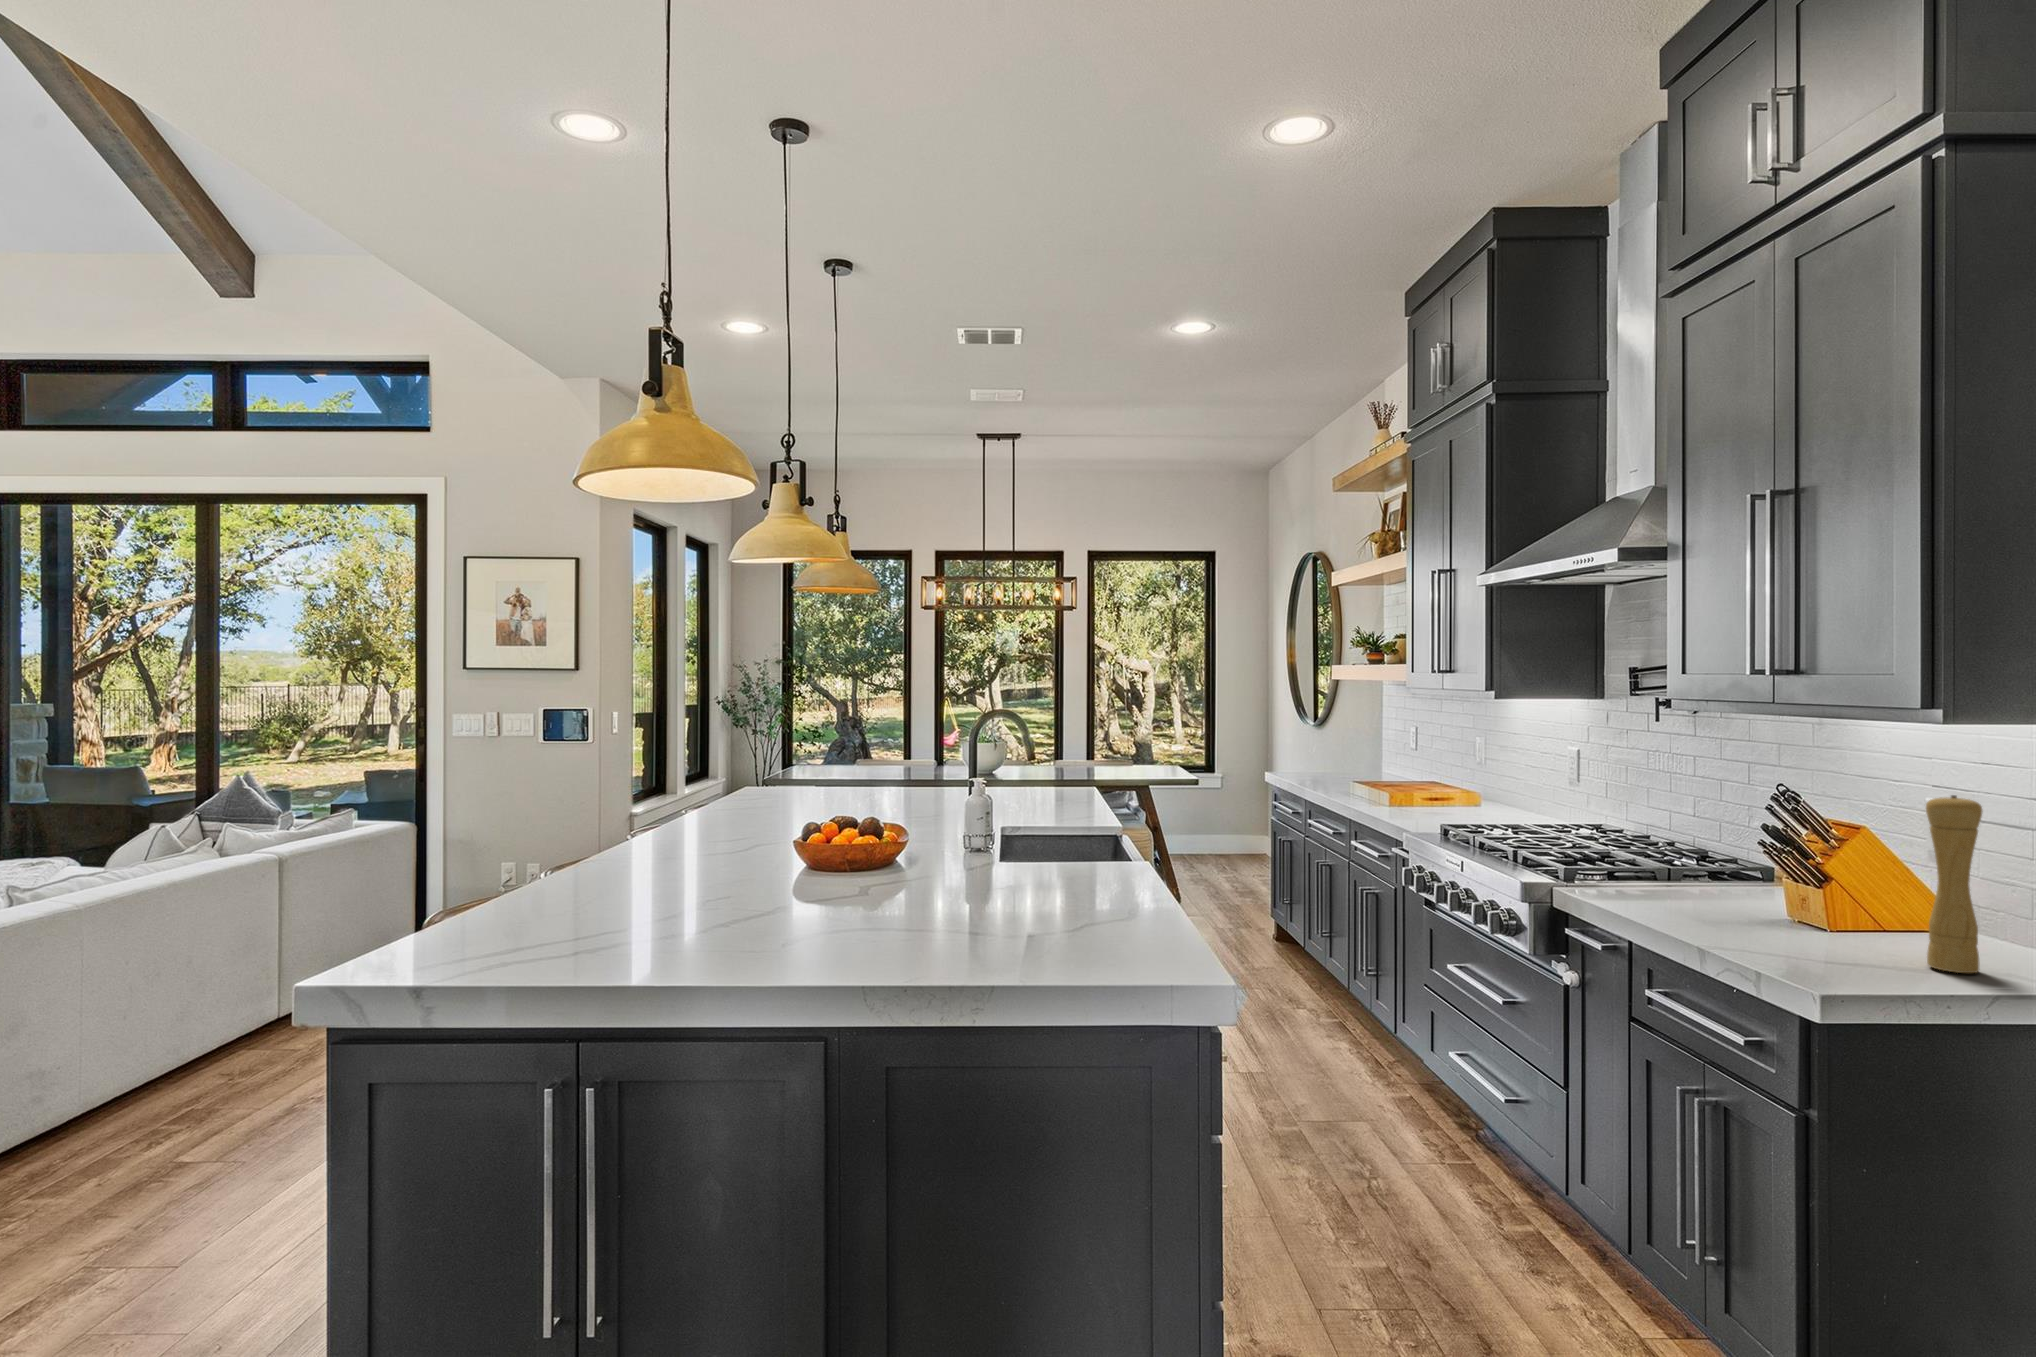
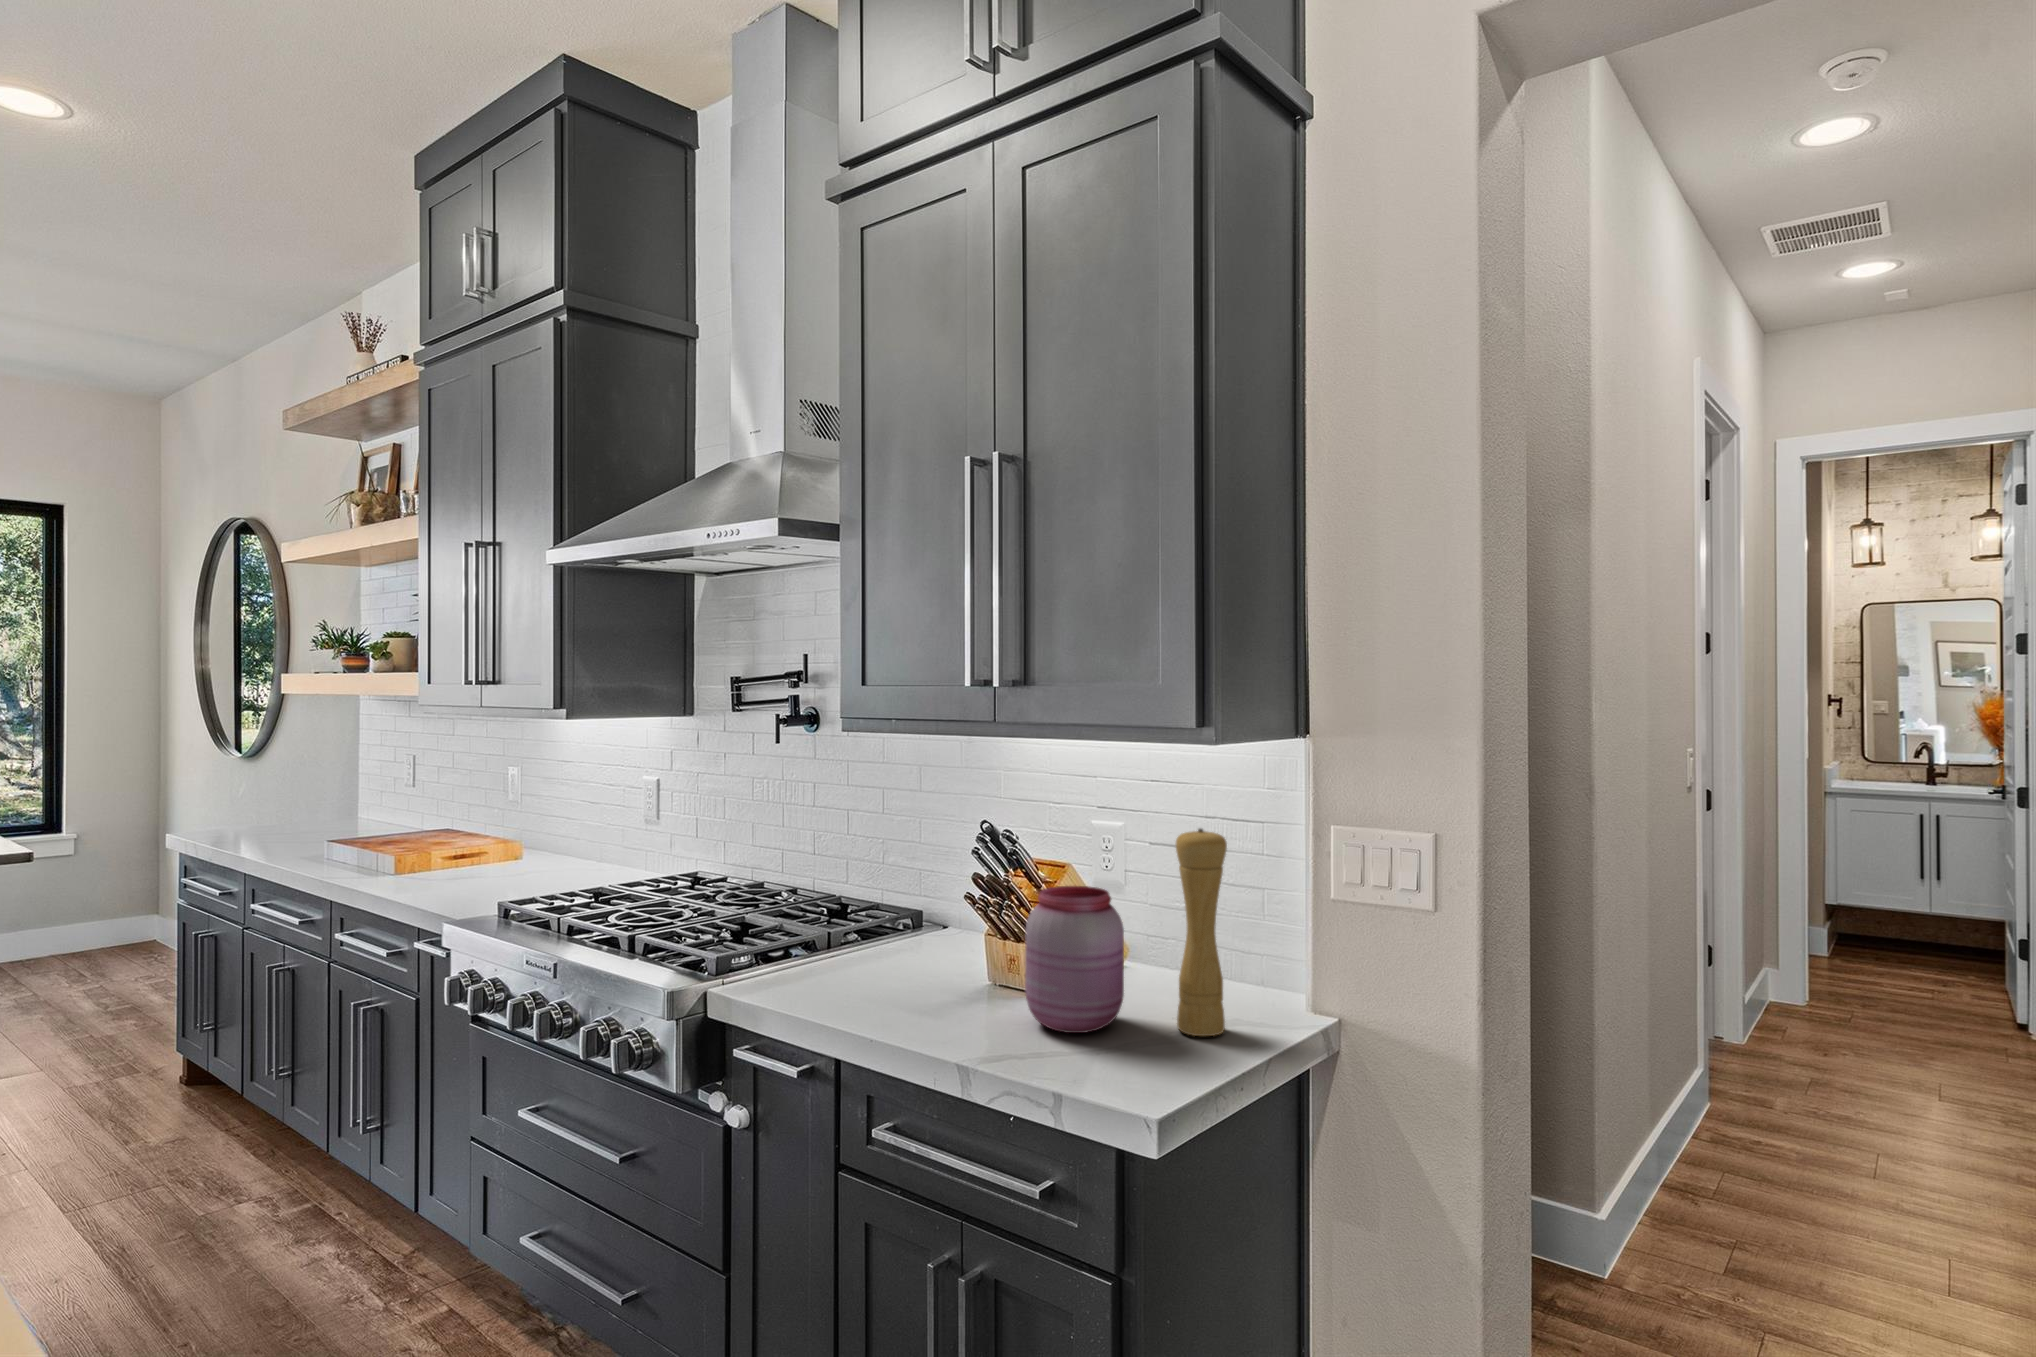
jar: none [1781,835,1879,951] -> present [1025,886,1124,1033]

